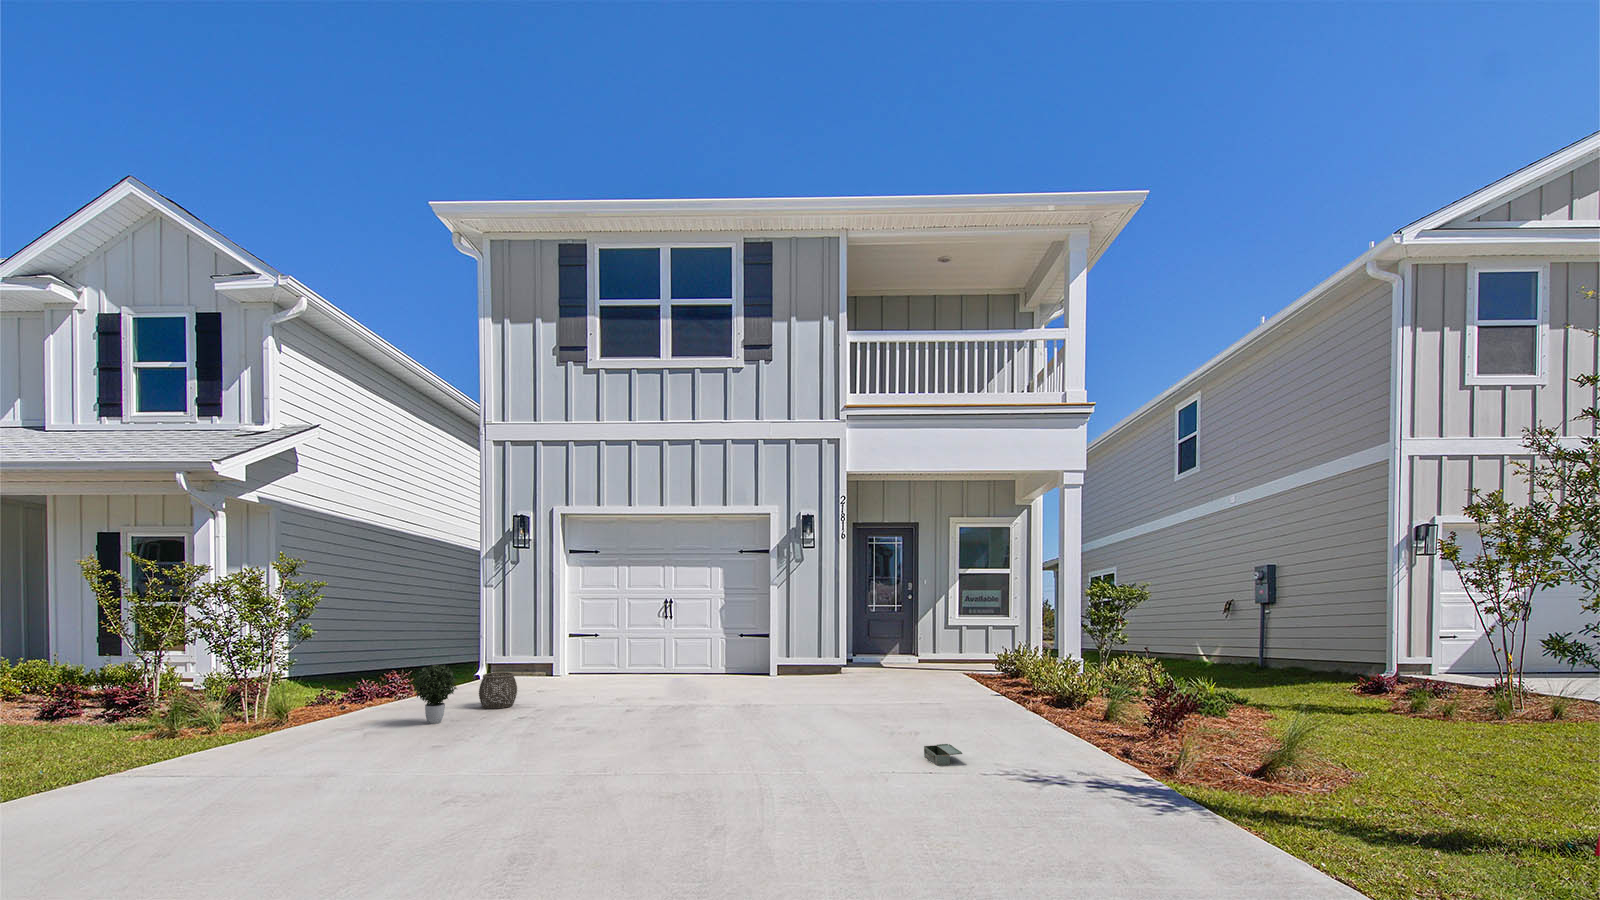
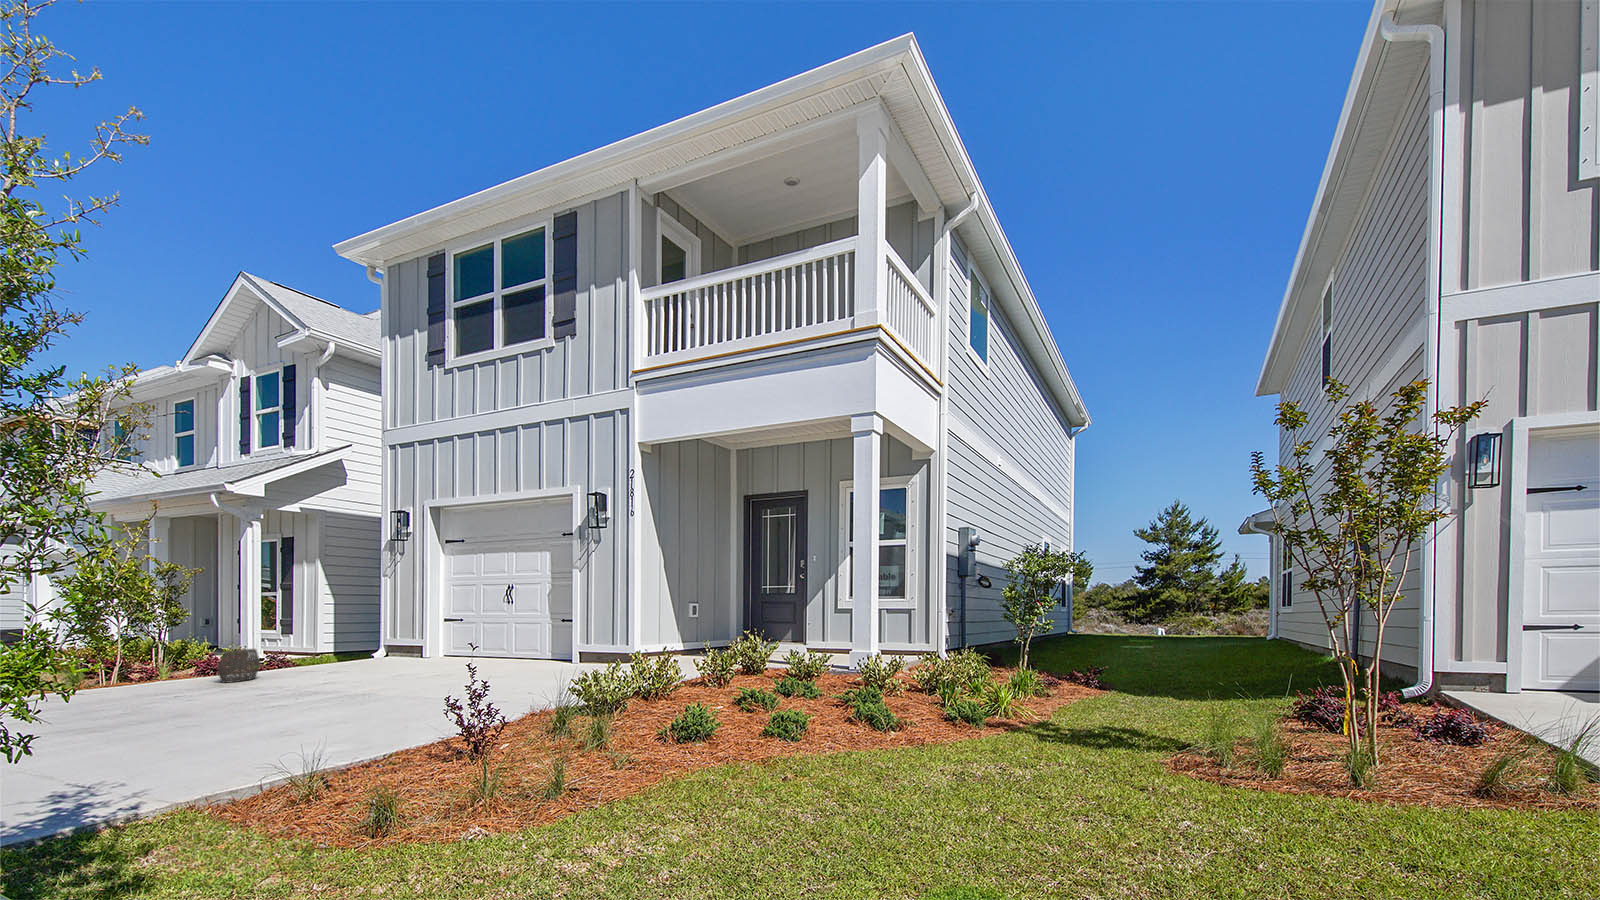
potted plant: present [414,664,457,724] -> none [108,639,158,694]
toolbox: present [924,744,962,765] -> none [93,766,177,797]

